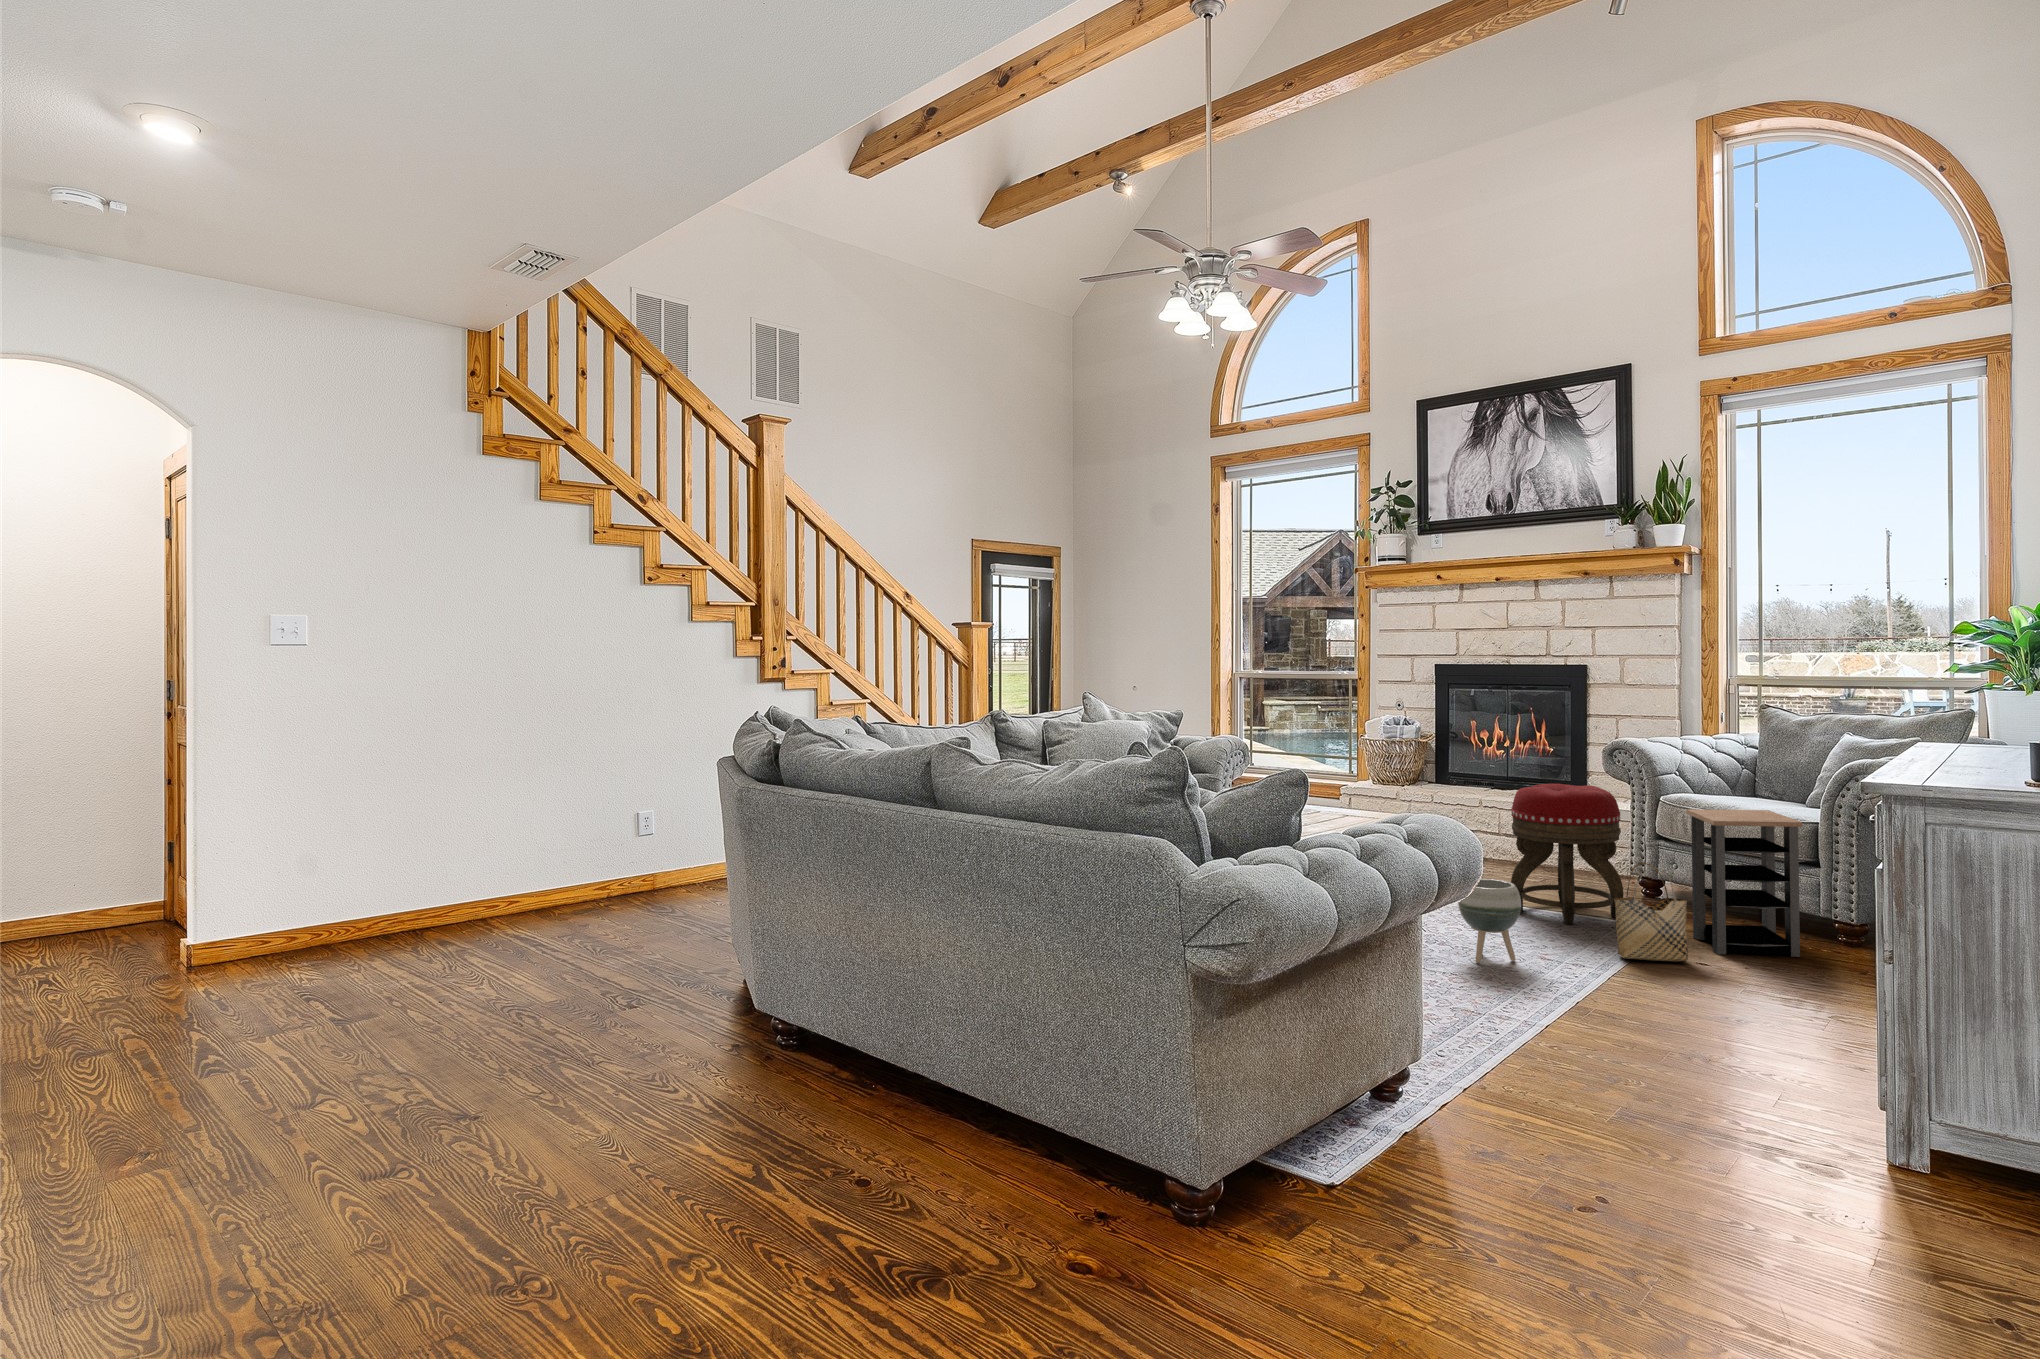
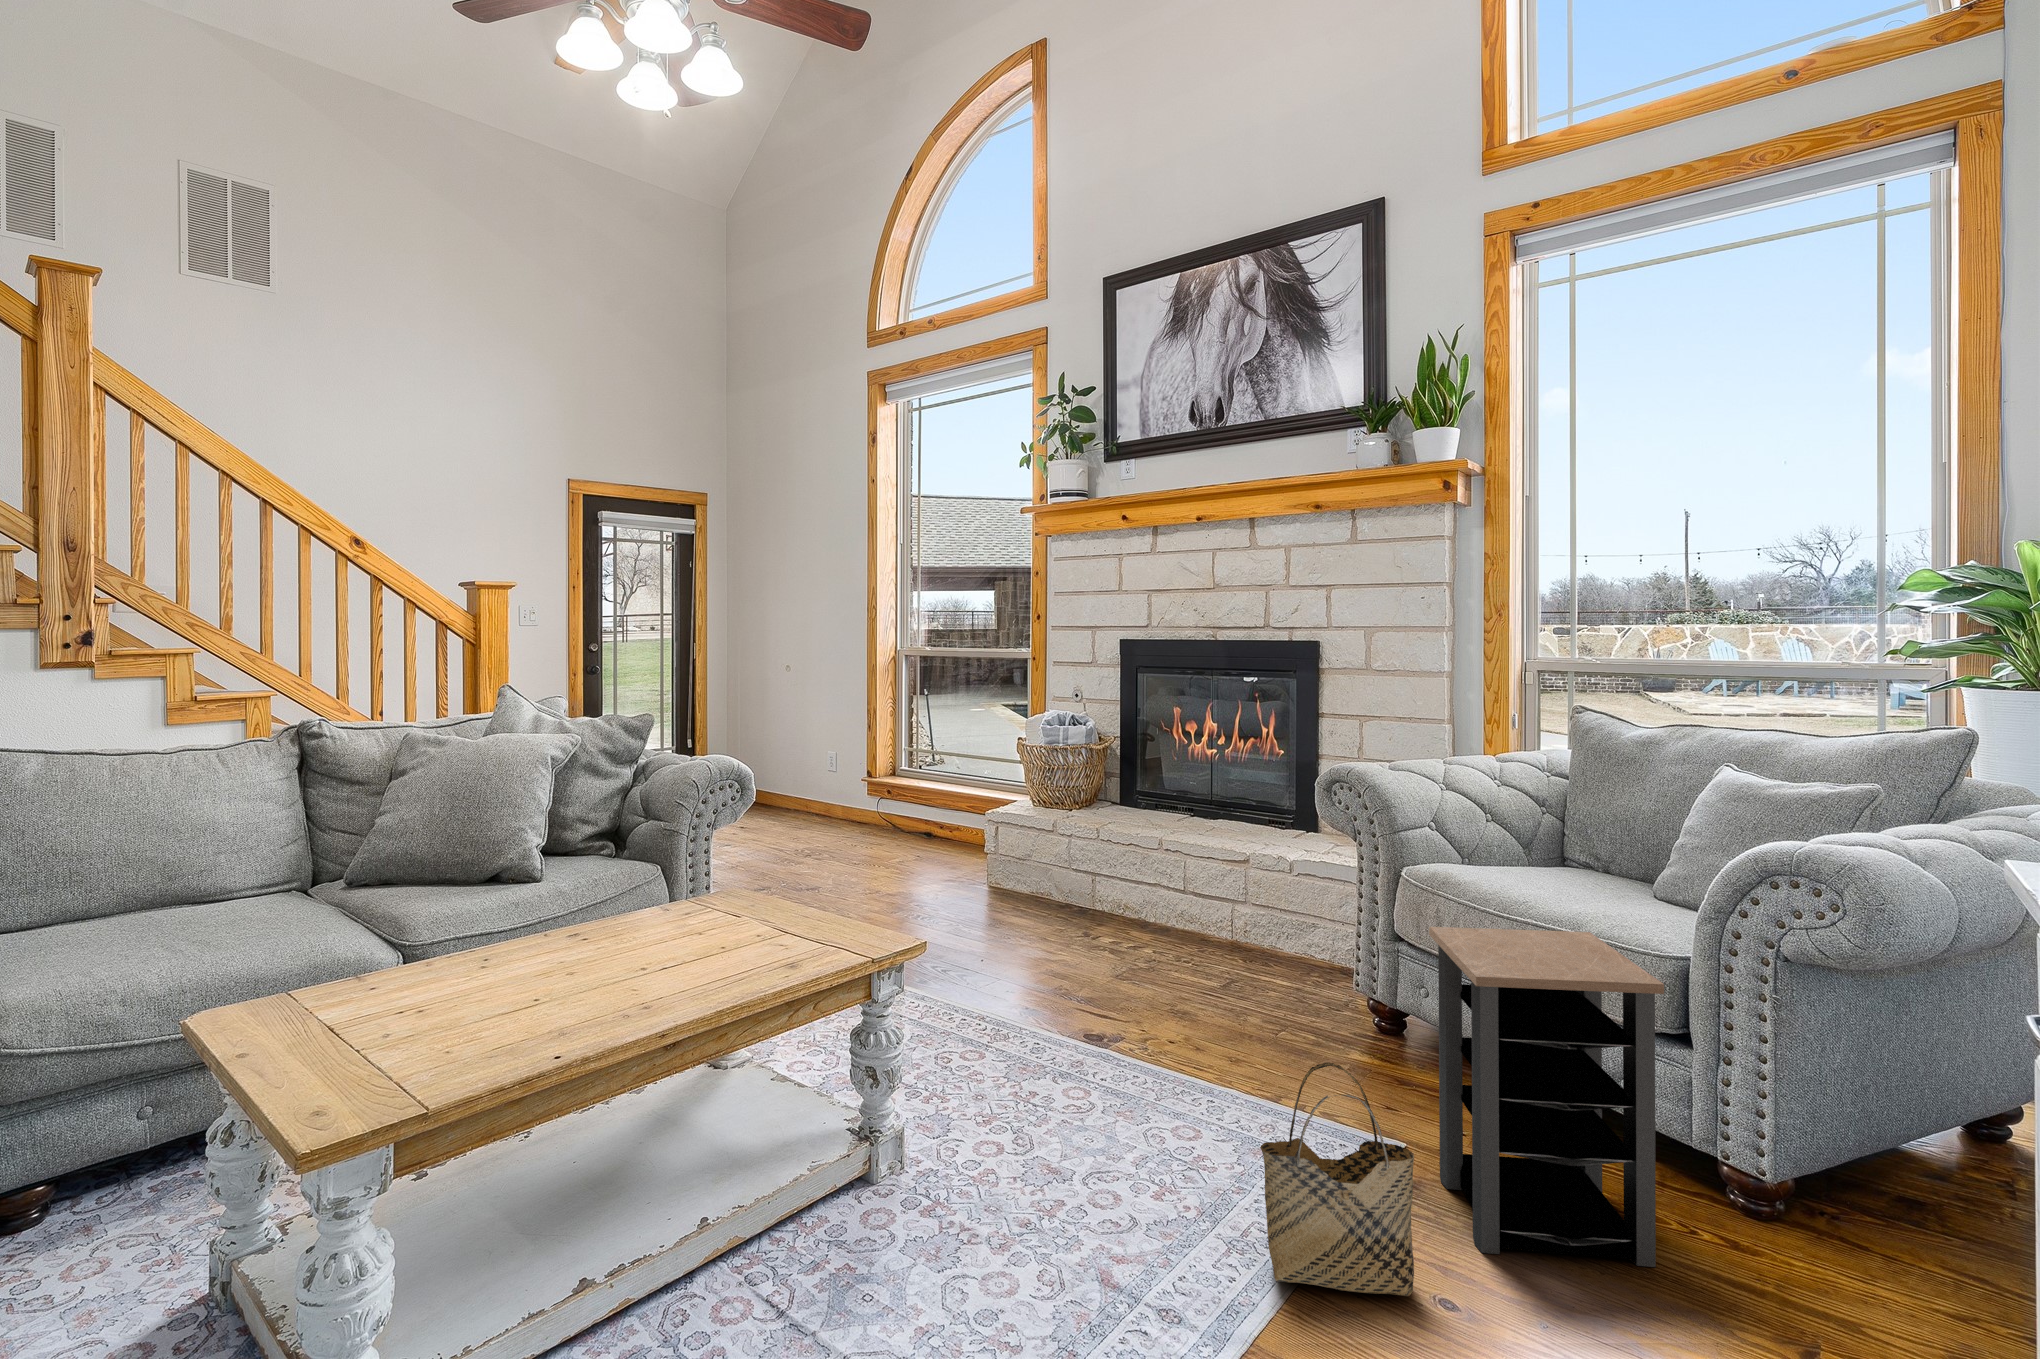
footstool: present [1511,784,1623,924] -> none [1132,852,1323,1127]
planter: present [1458,879,1521,963] -> none [933,1092,1060,1293]

